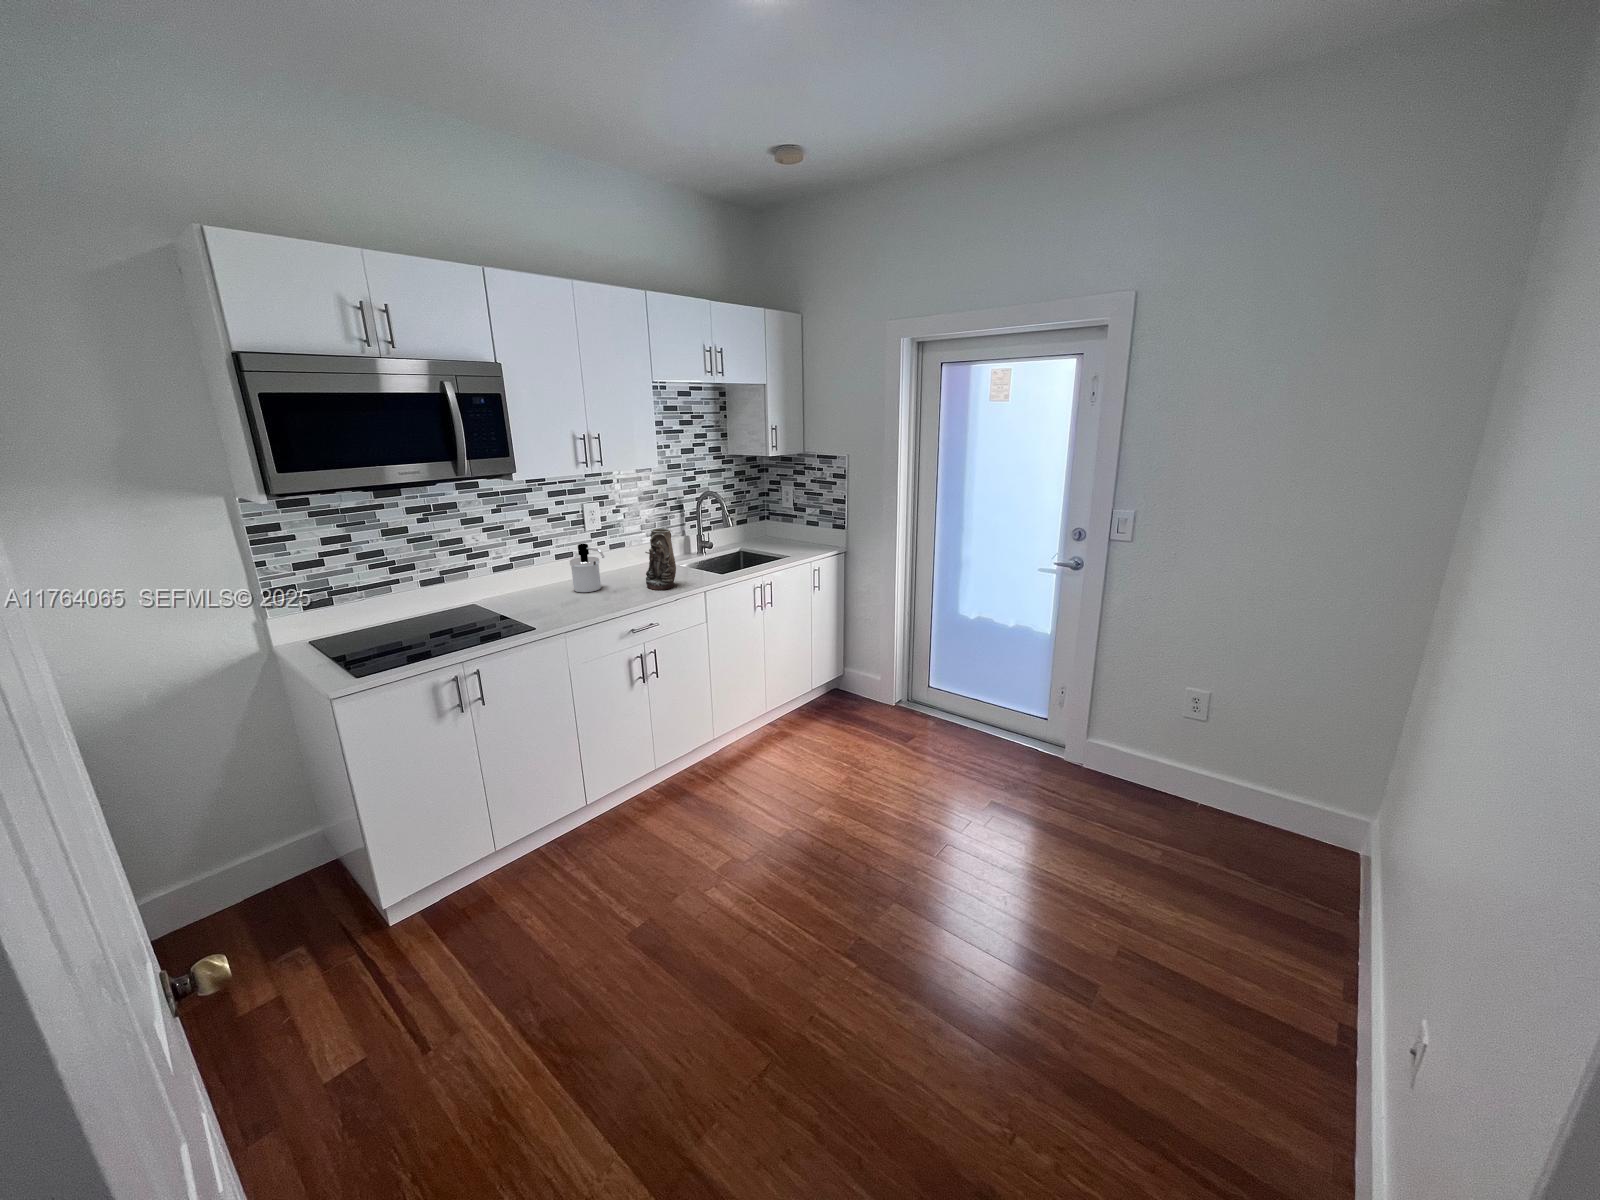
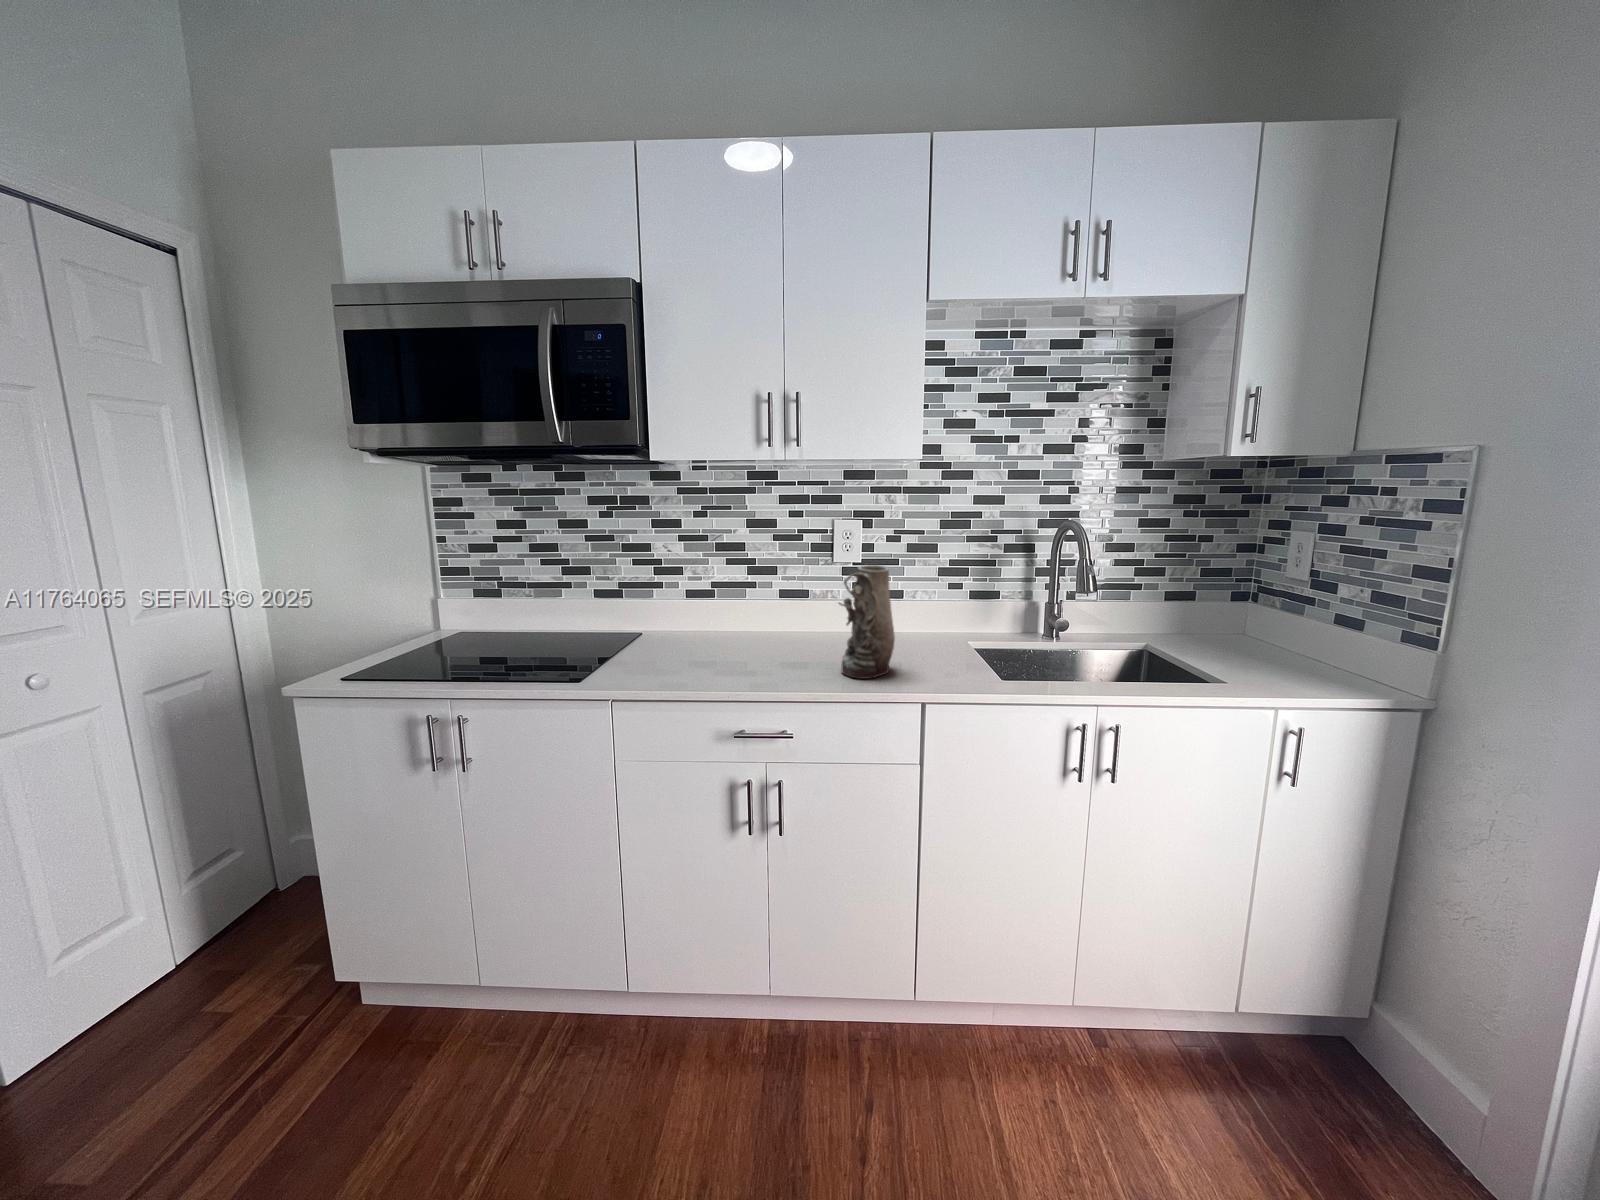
soap dispenser: present [570,544,604,592] -> none [757,575,802,652]

